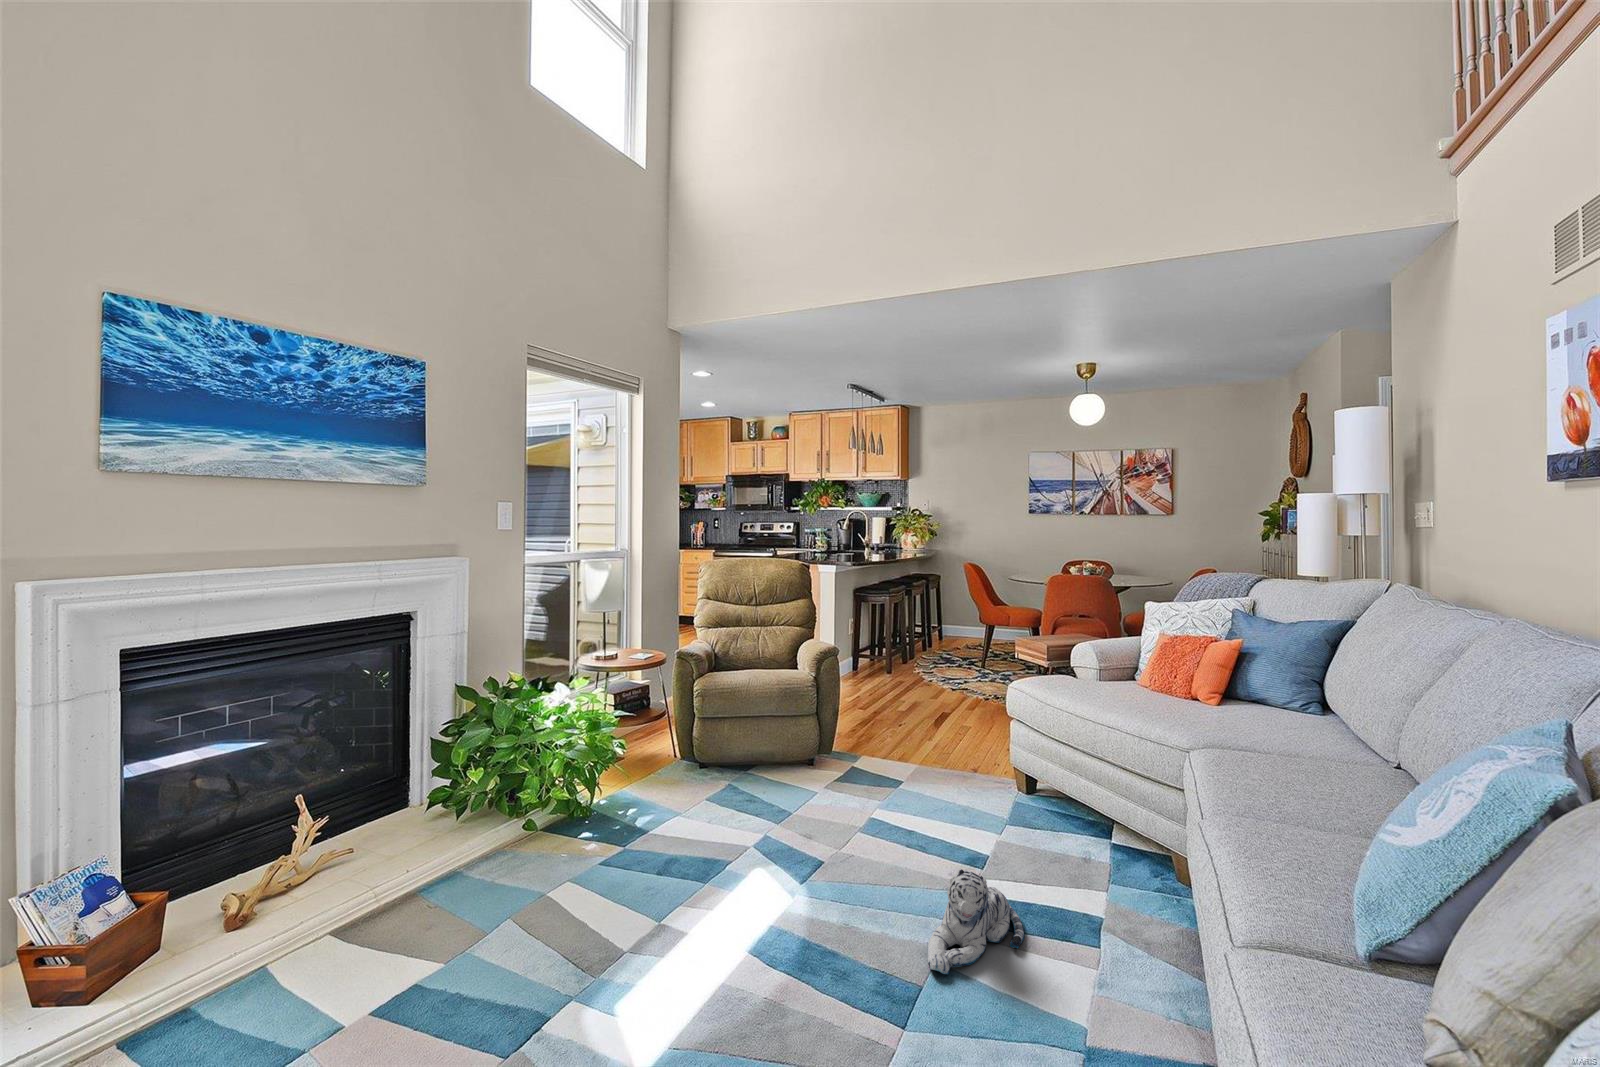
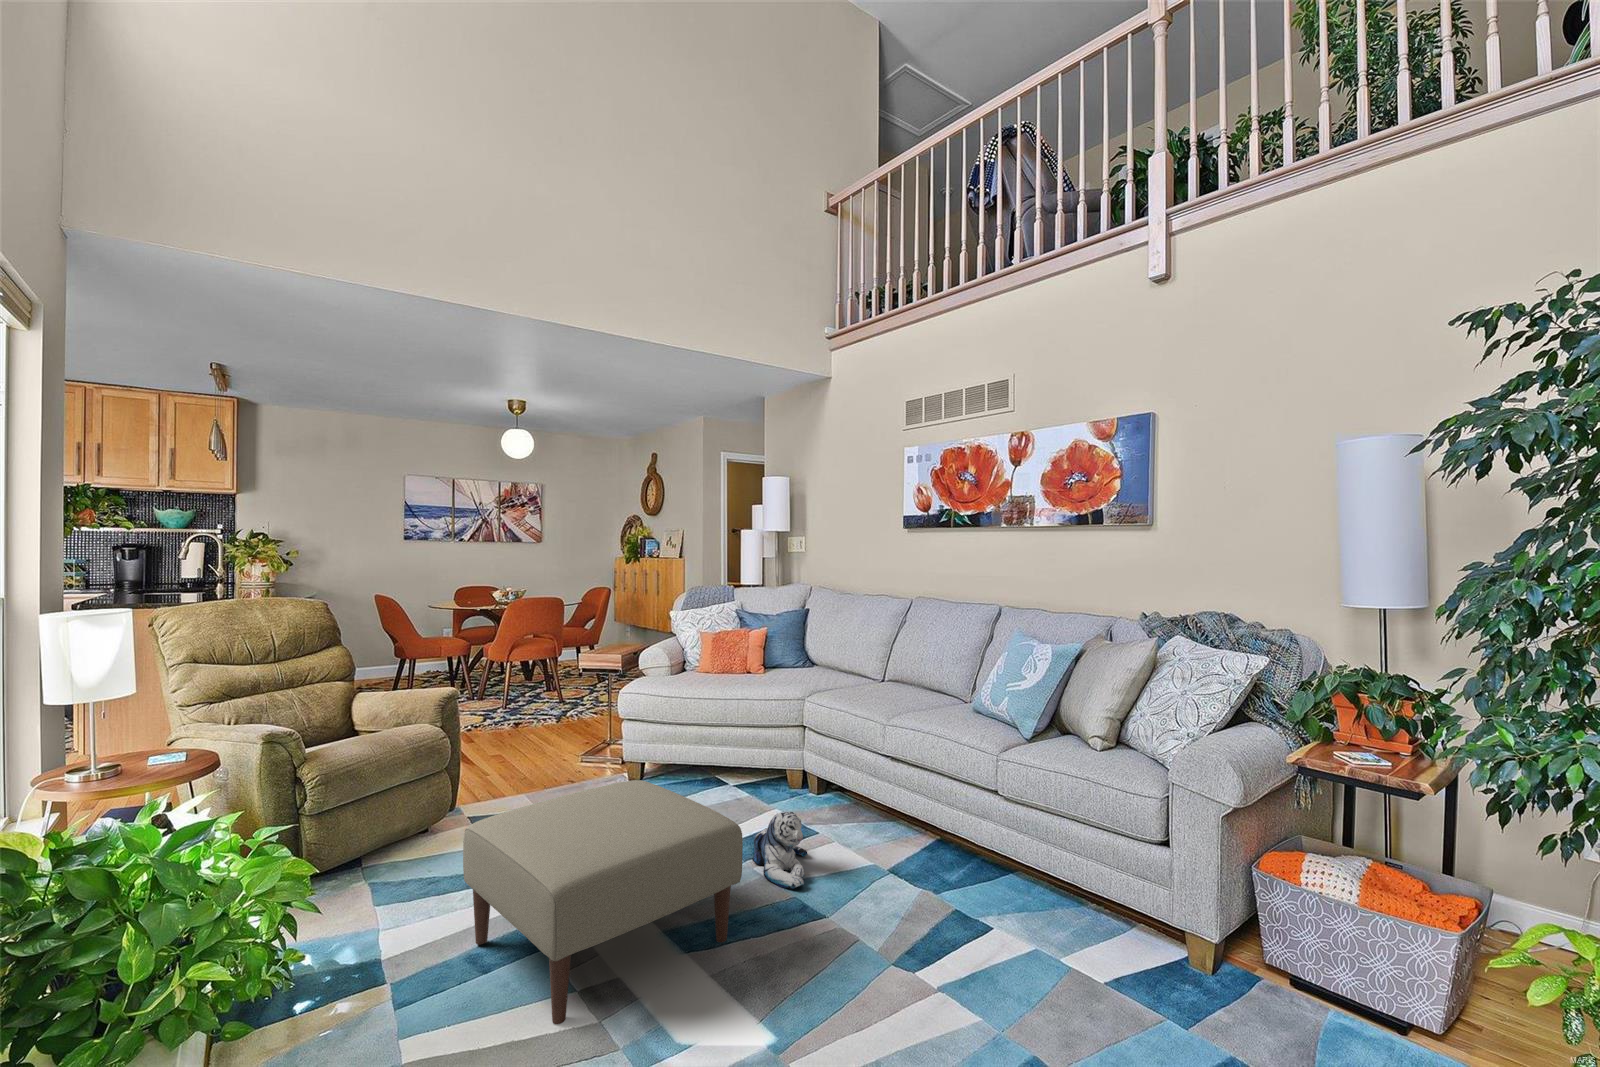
ottoman: none [595,750,848,967] -> present [463,780,743,1024]

